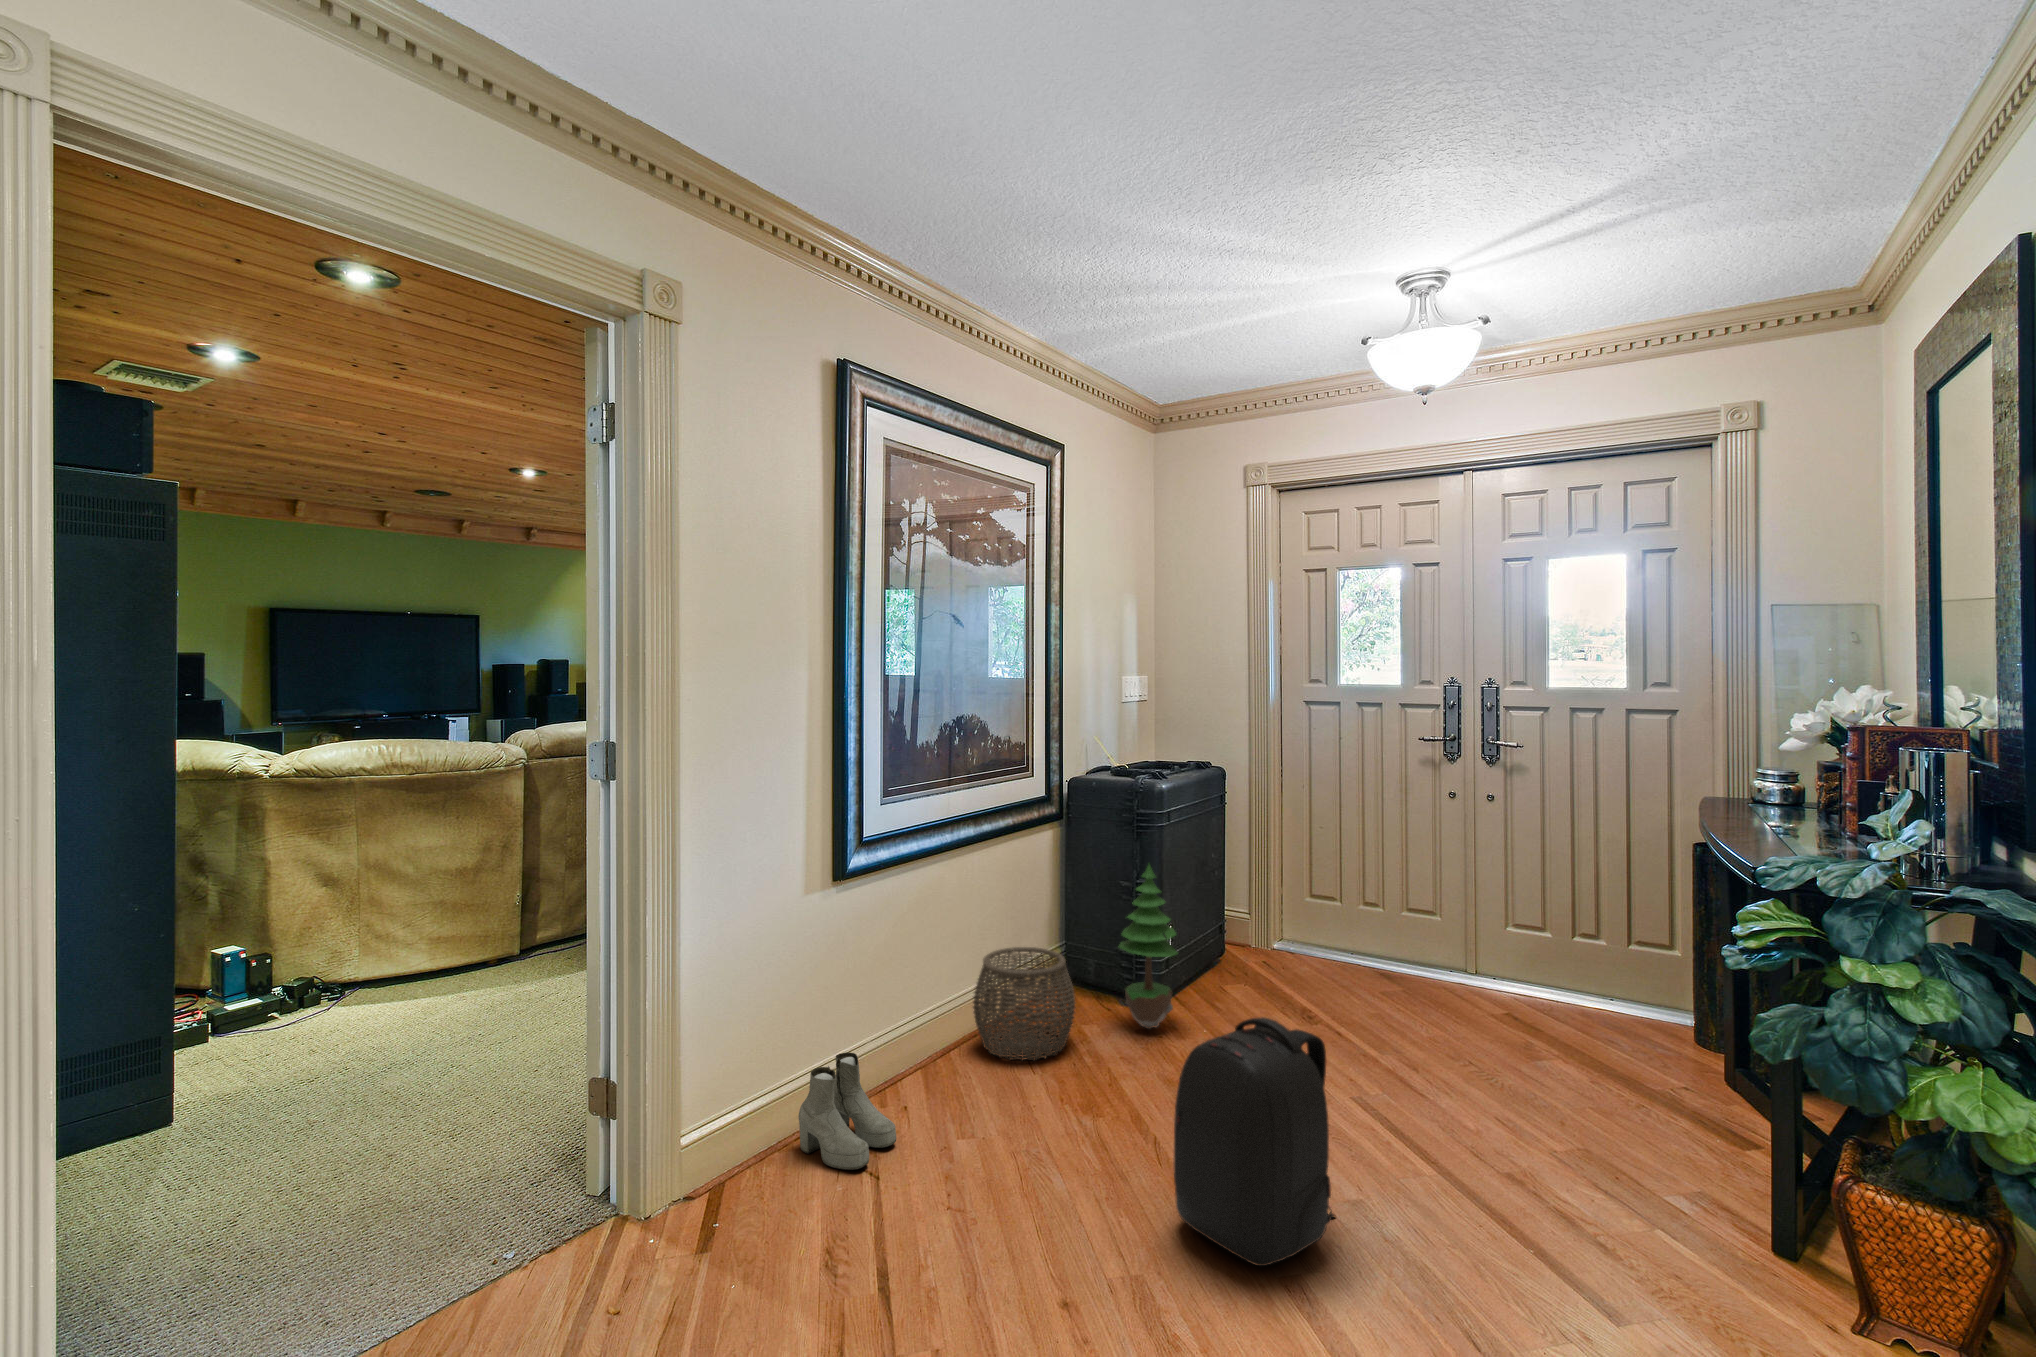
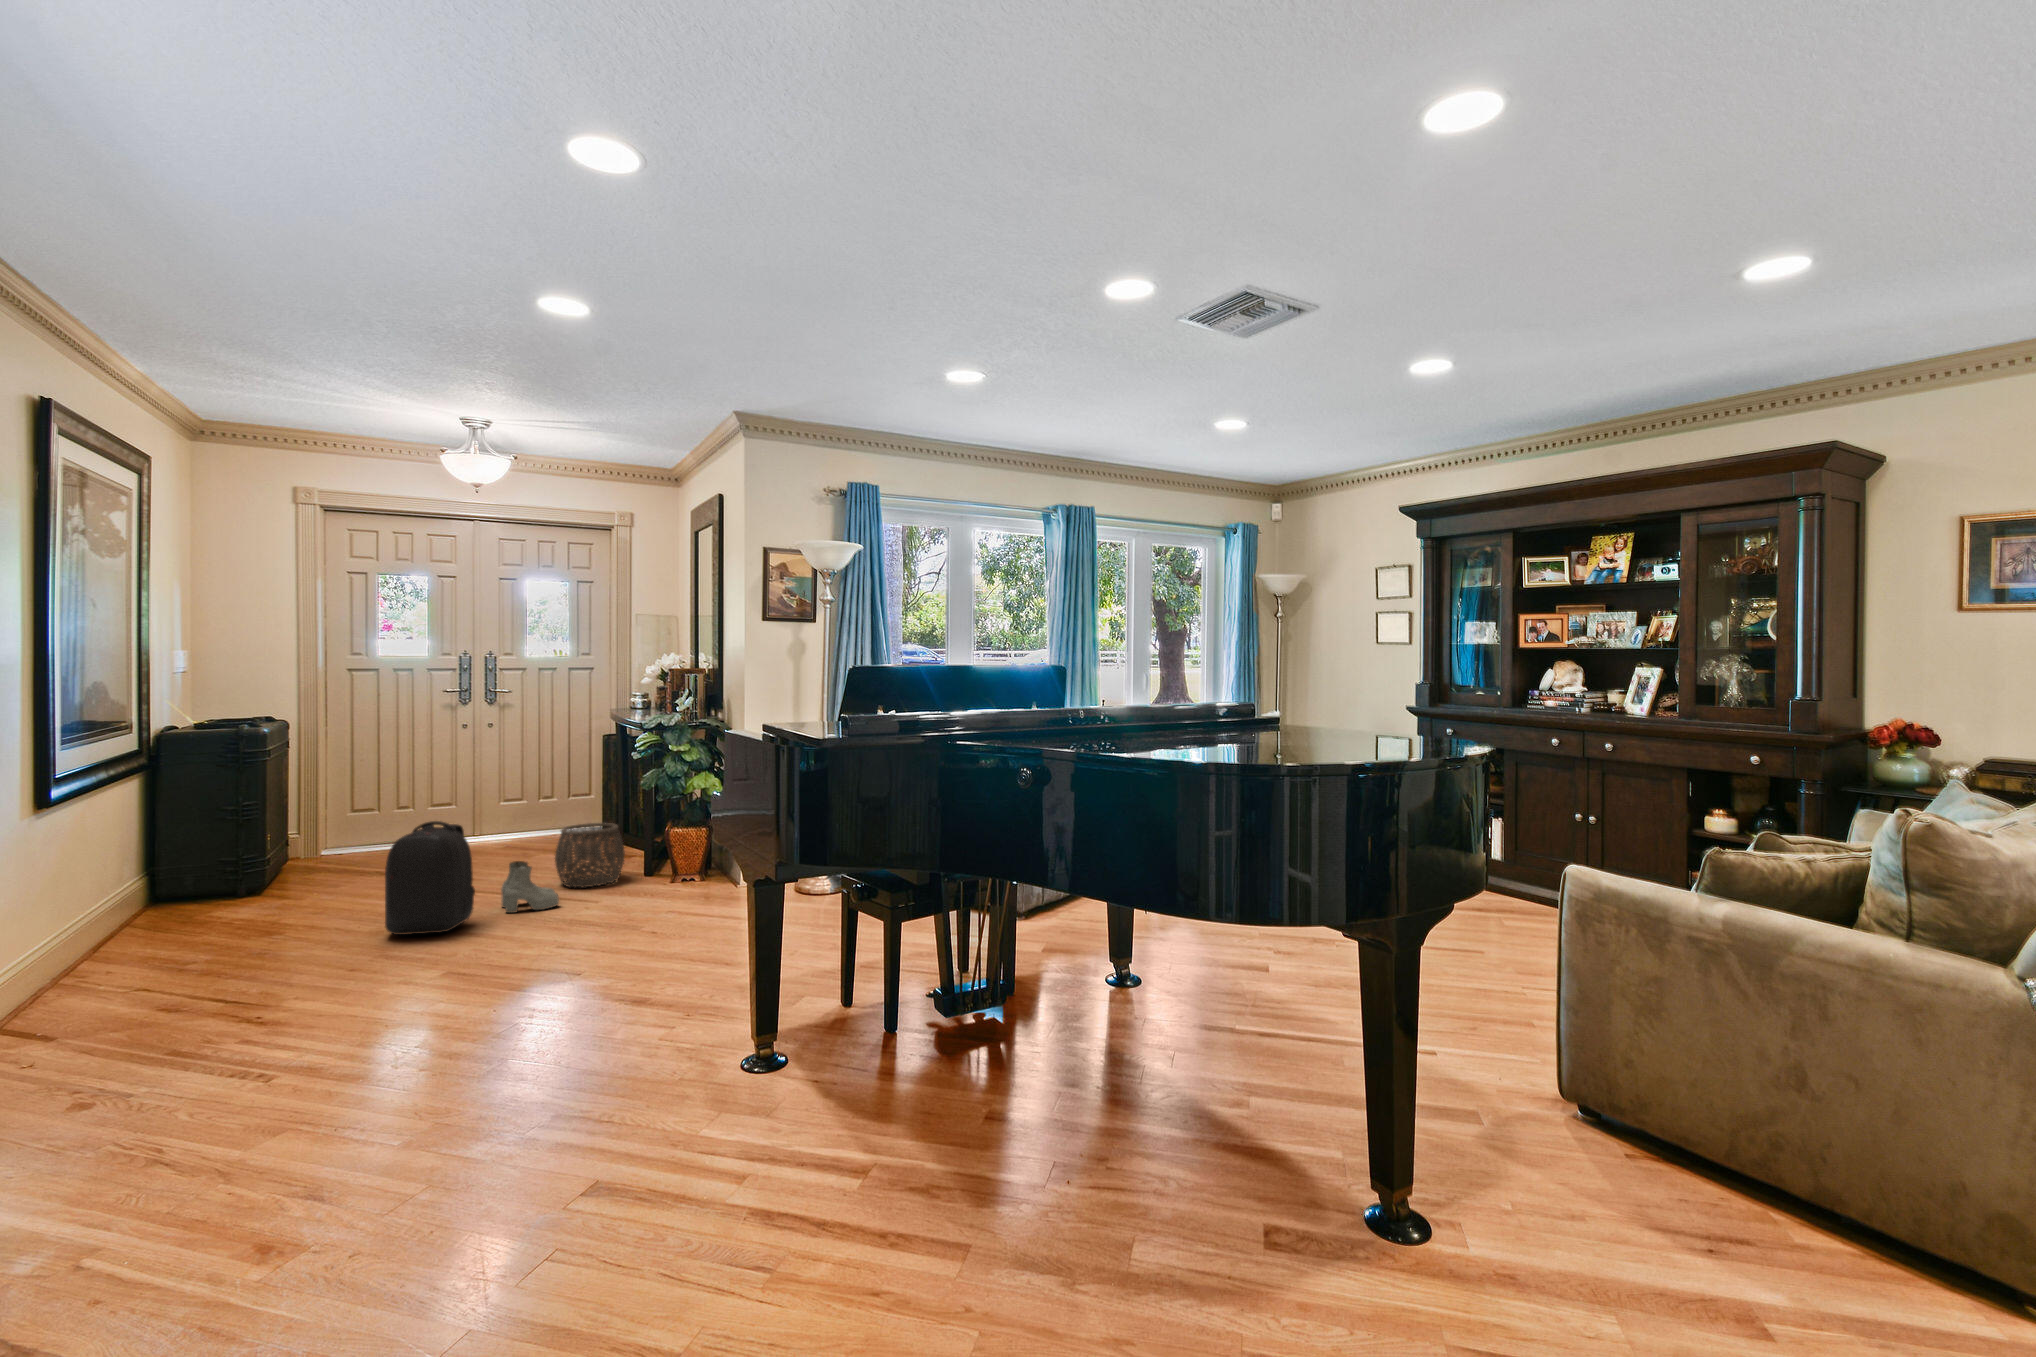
potted tree: present [1118,865,1178,1029] -> none [243,781,298,901]
woven basket: present [973,947,1075,1060] -> present [555,823,625,888]
boots: present [798,1052,896,1170] -> present [501,861,559,913]

